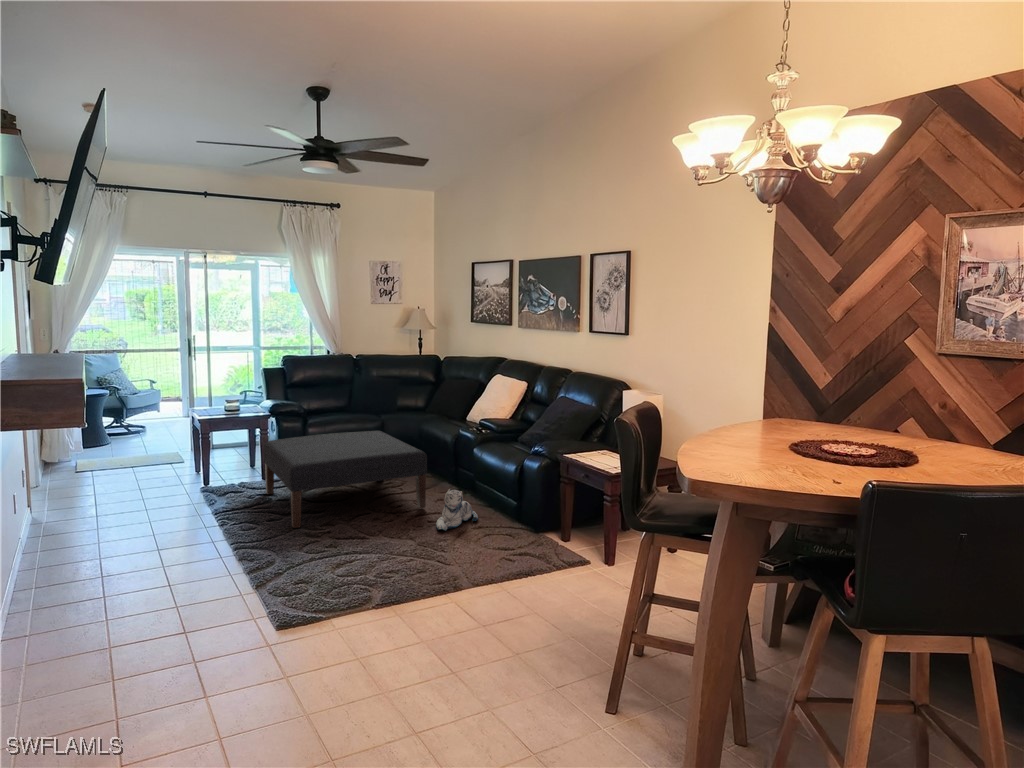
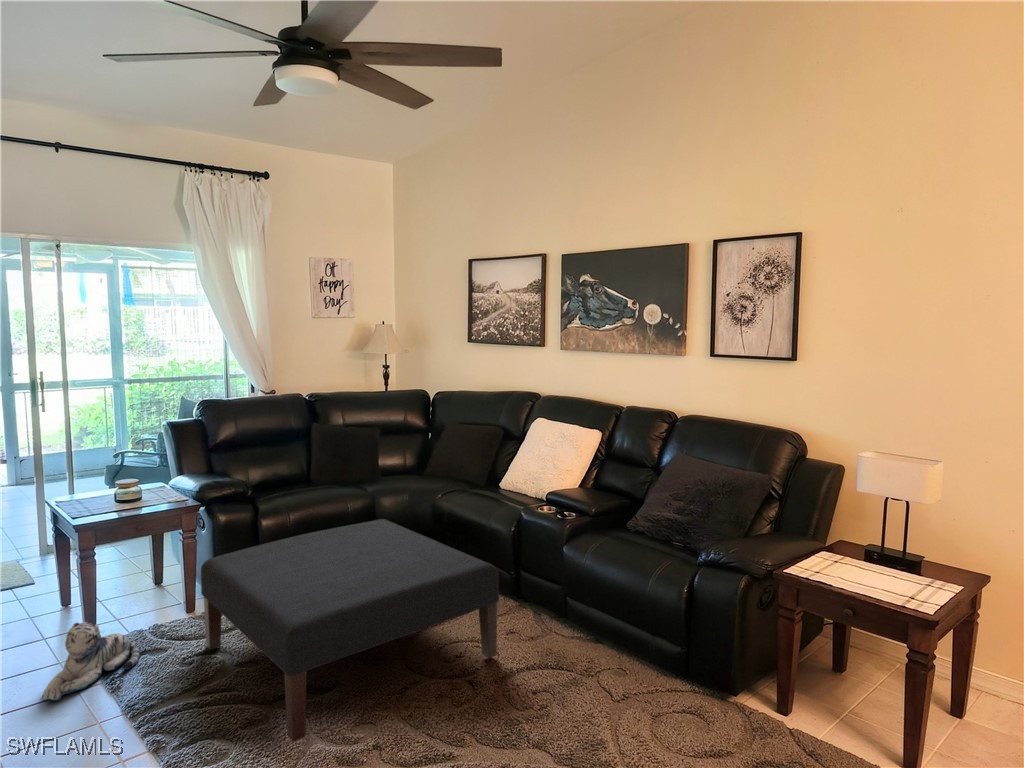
plush toy: present [436,489,478,531] -> present [42,622,140,700]

